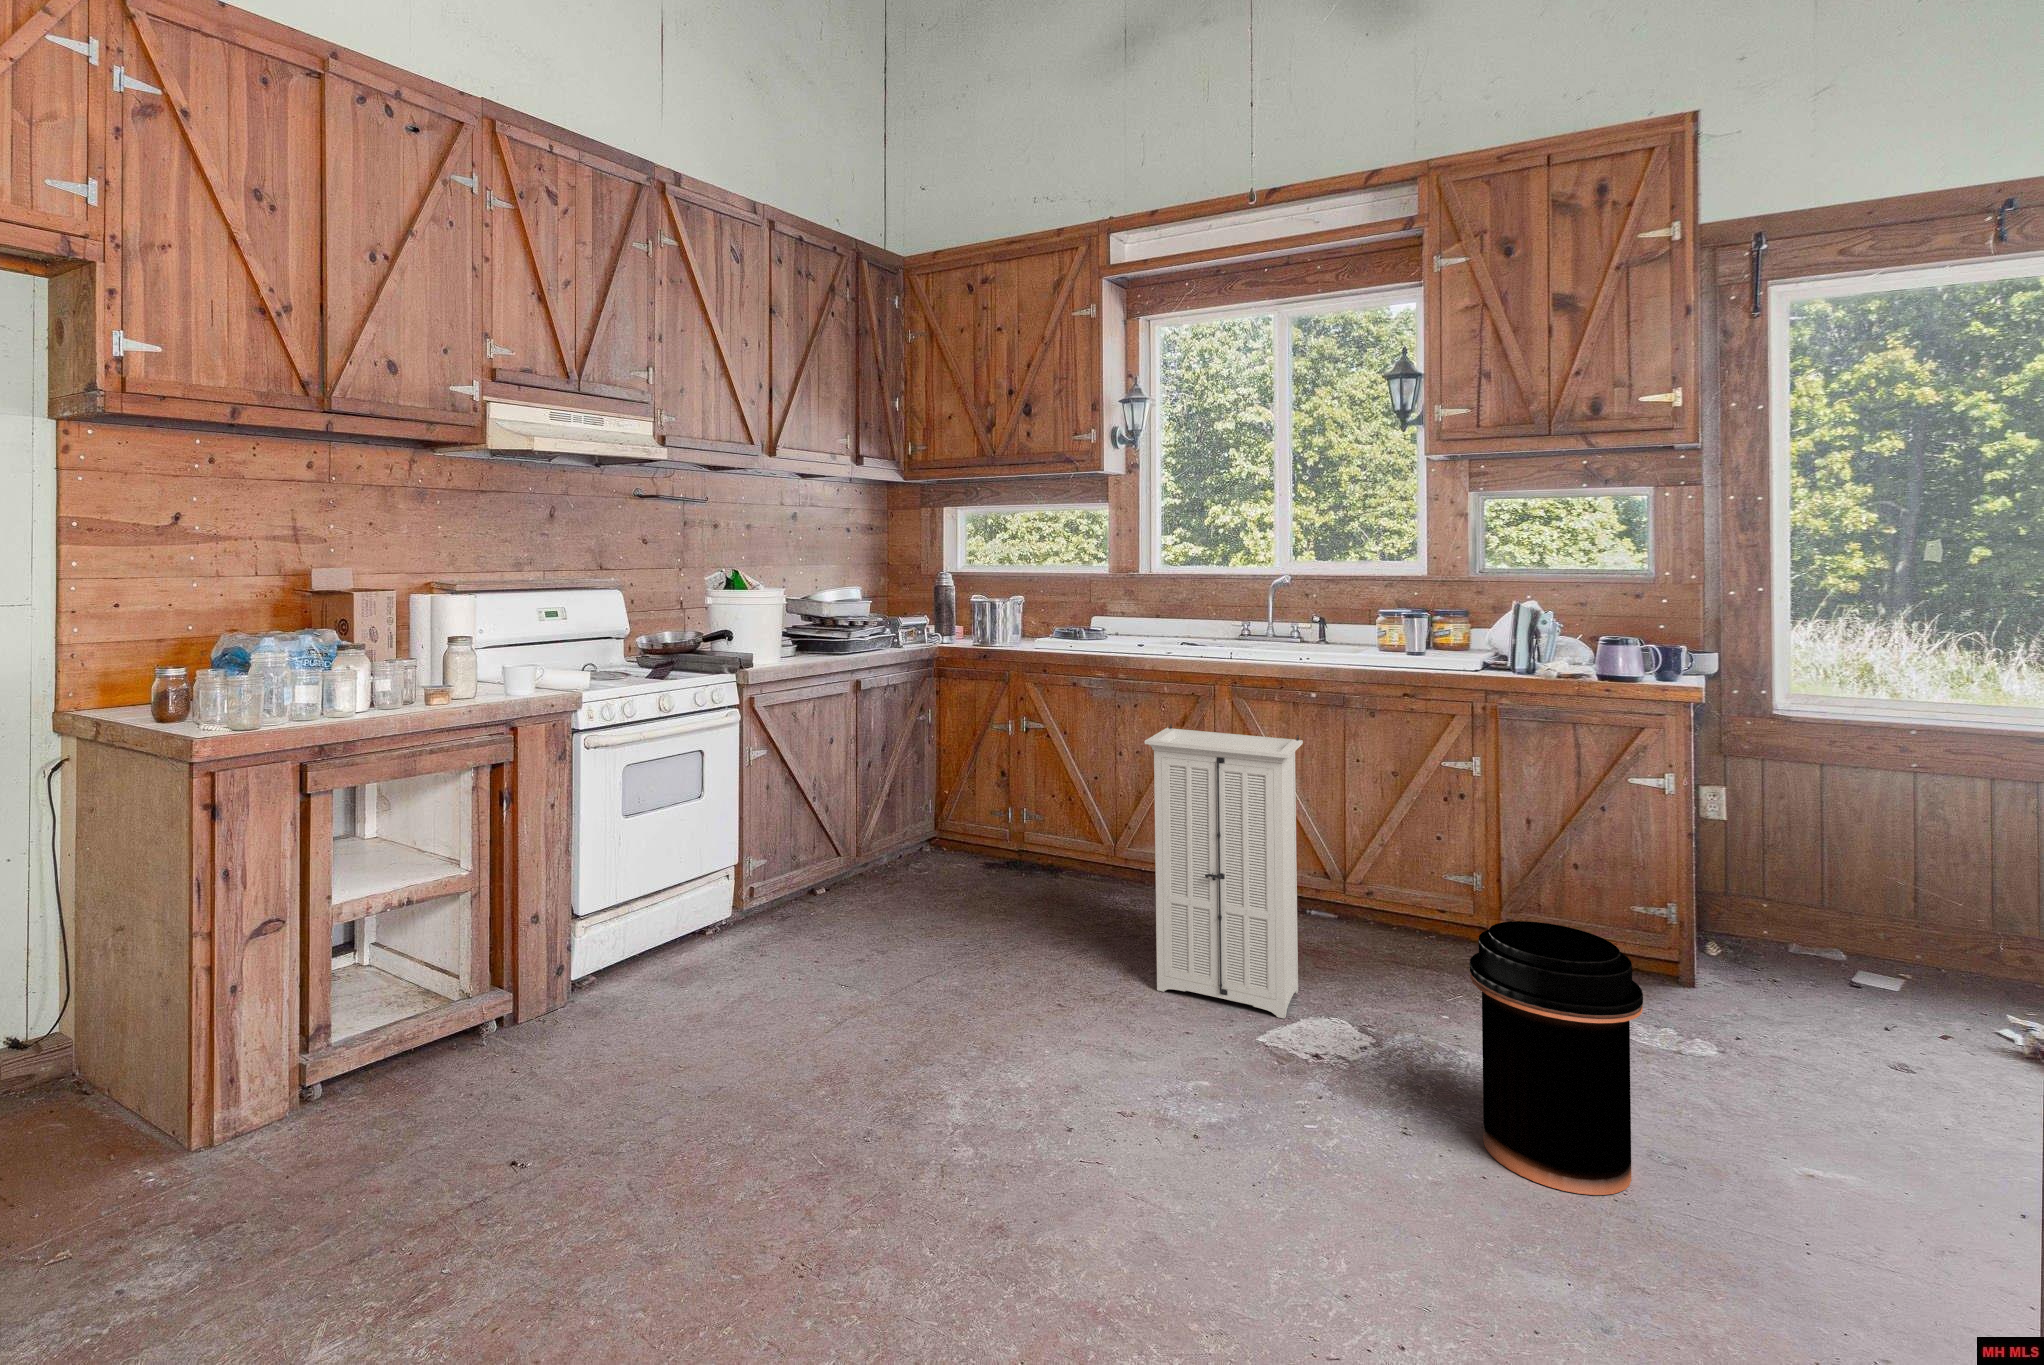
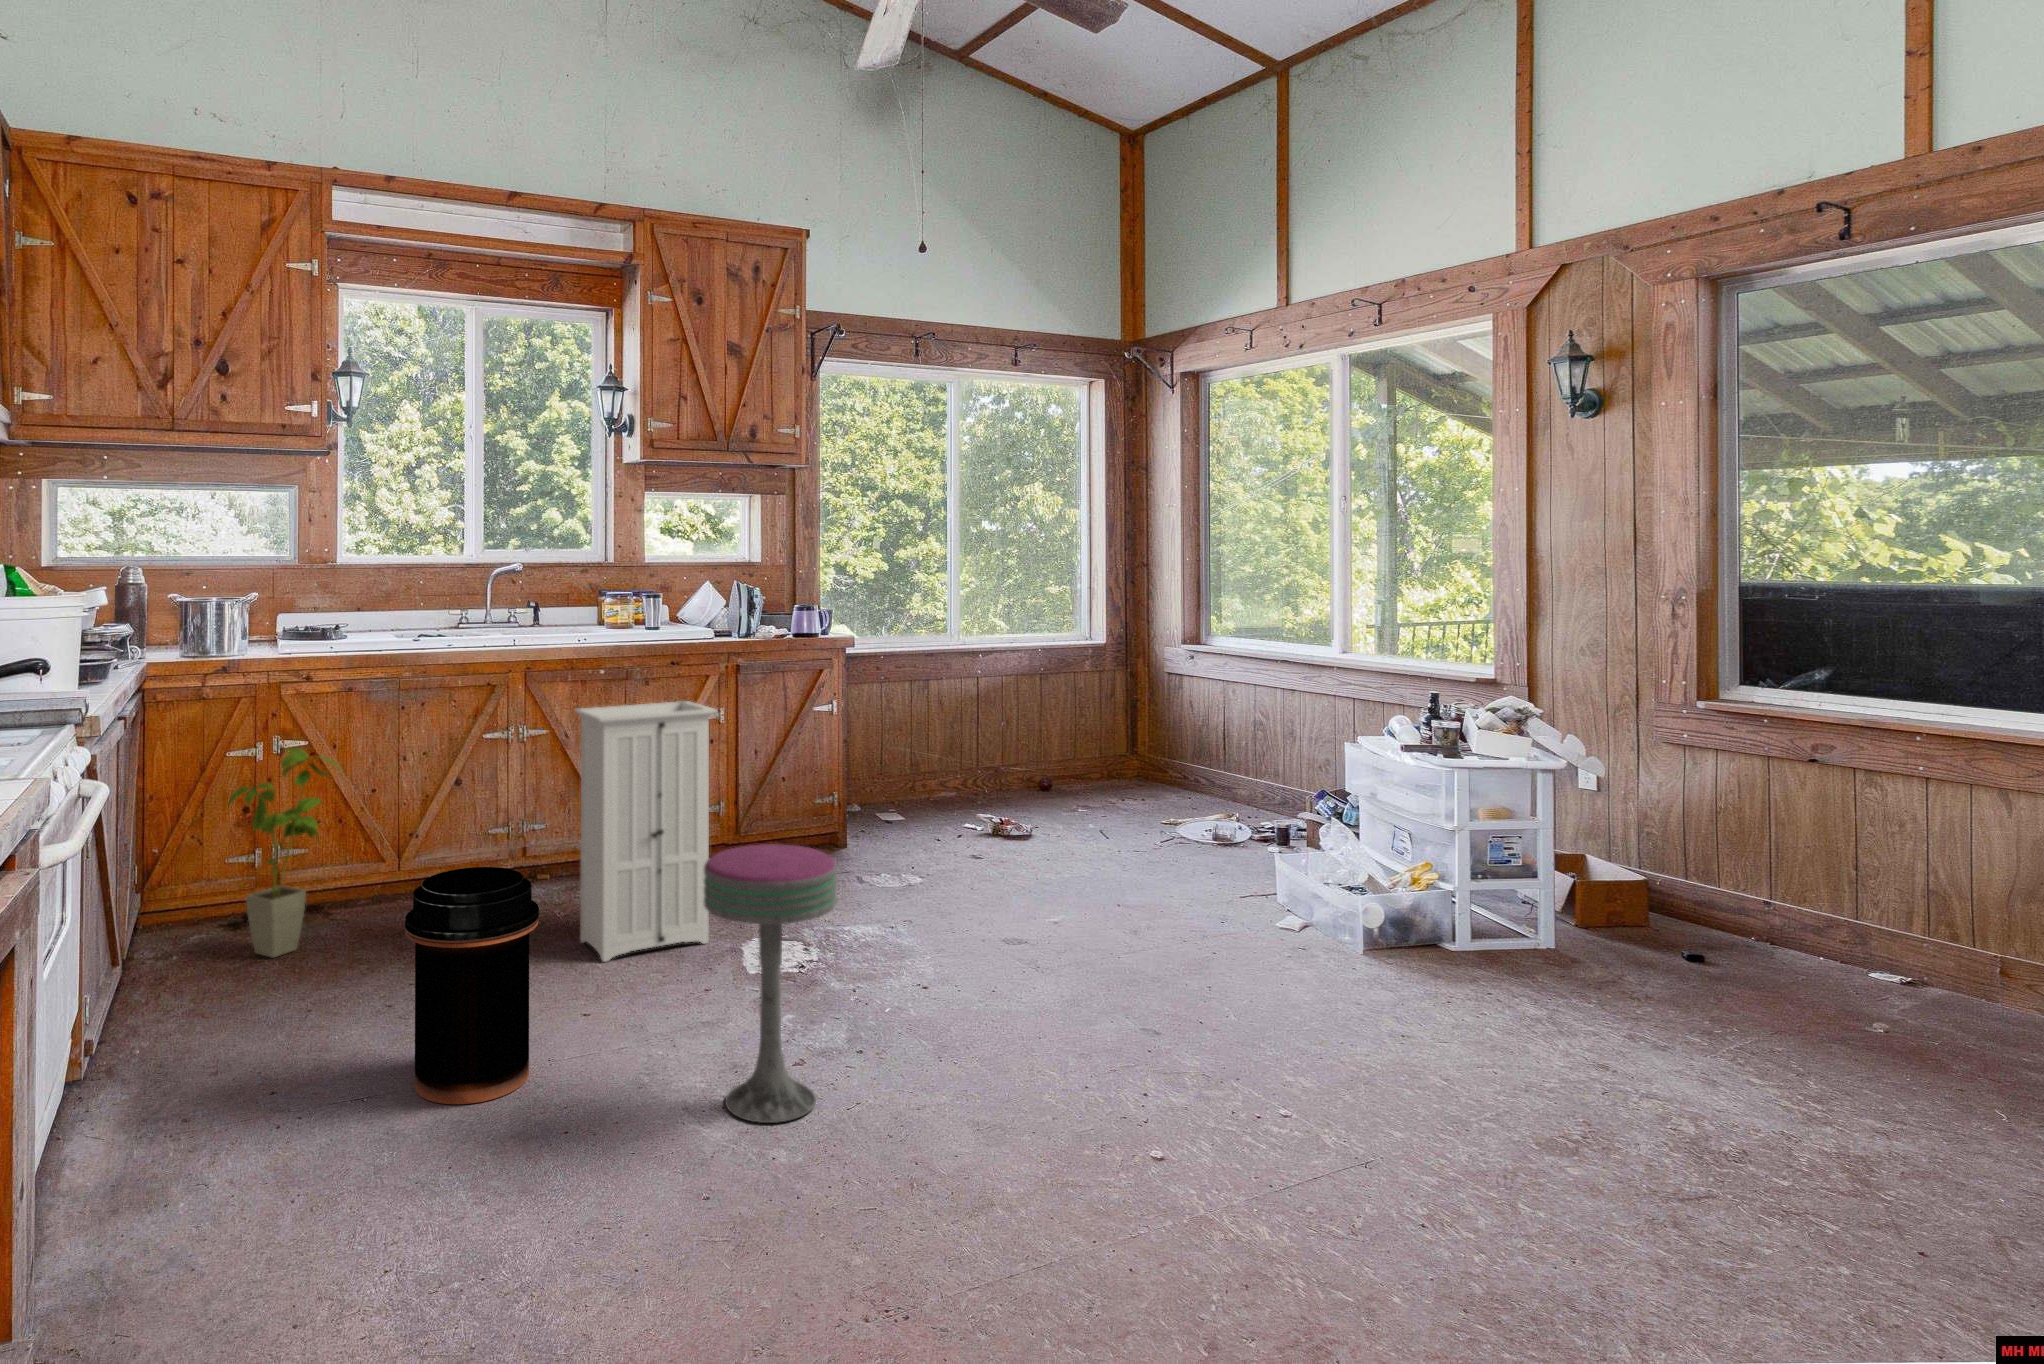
house plant: none [938,722,1026,888] -> present [228,748,340,958]
bar stool: none [961,894,1106,1200] -> present [704,844,837,1123]
trash can: present [1470,921,1643,1195] -> present [405,867,539,1104]

